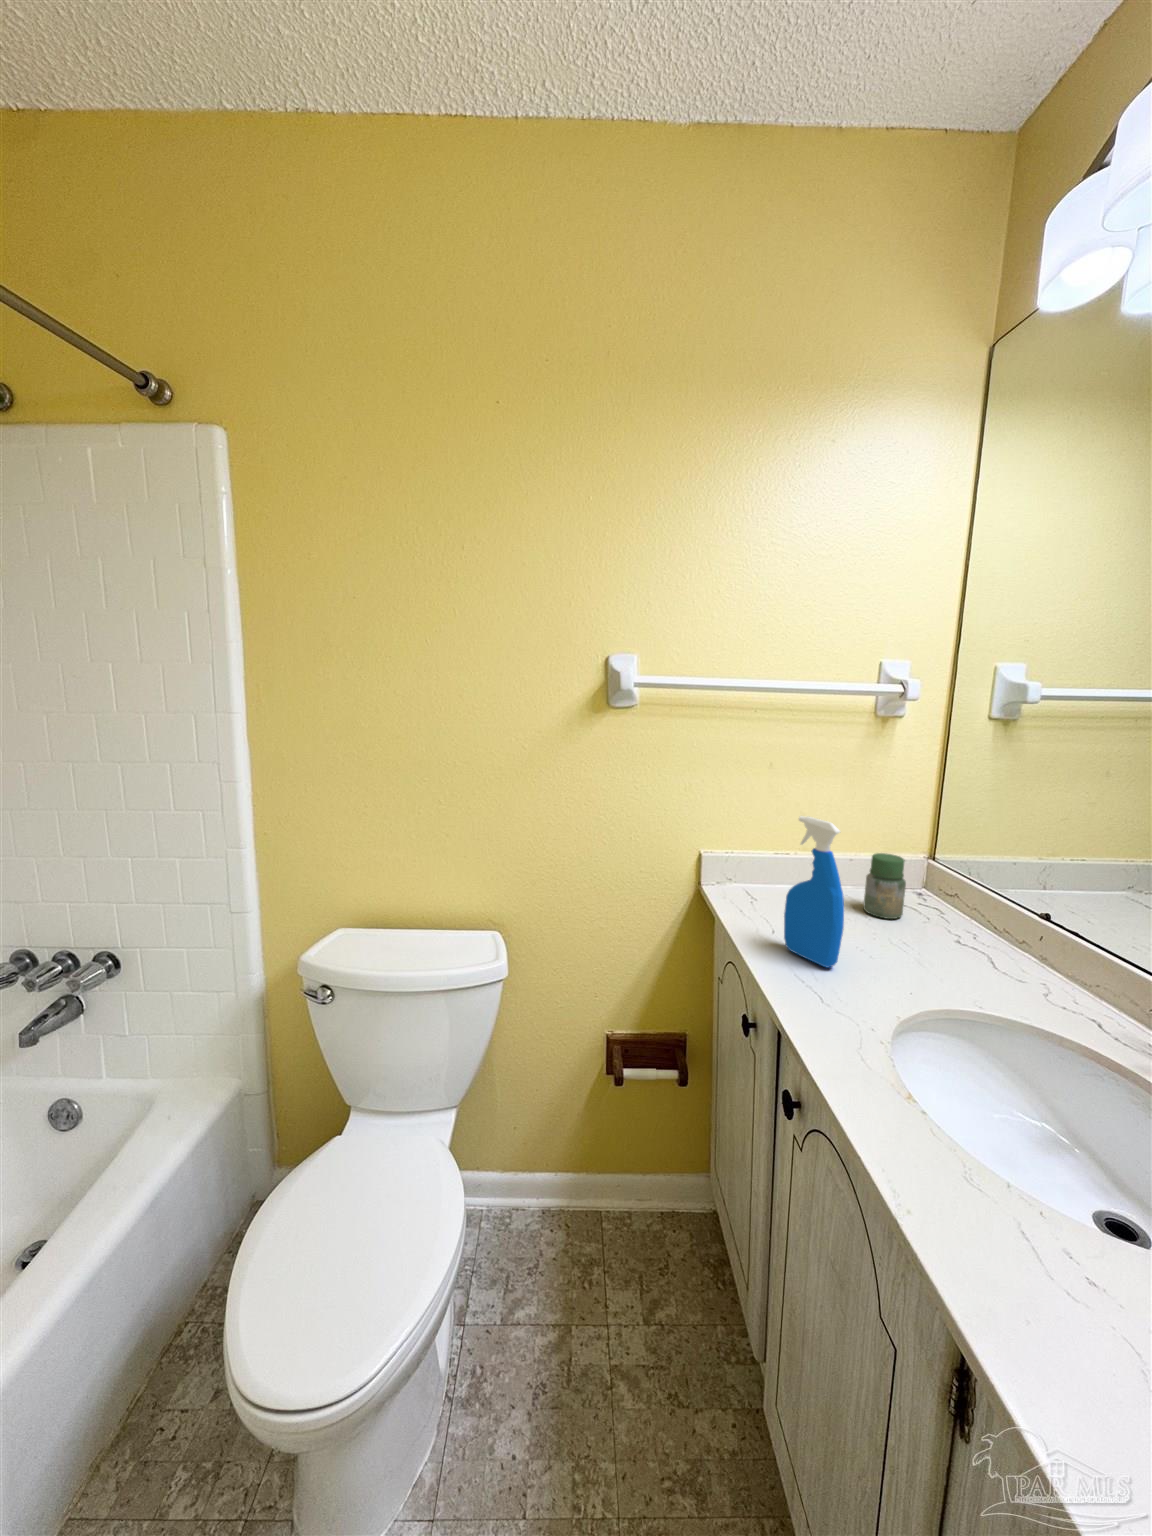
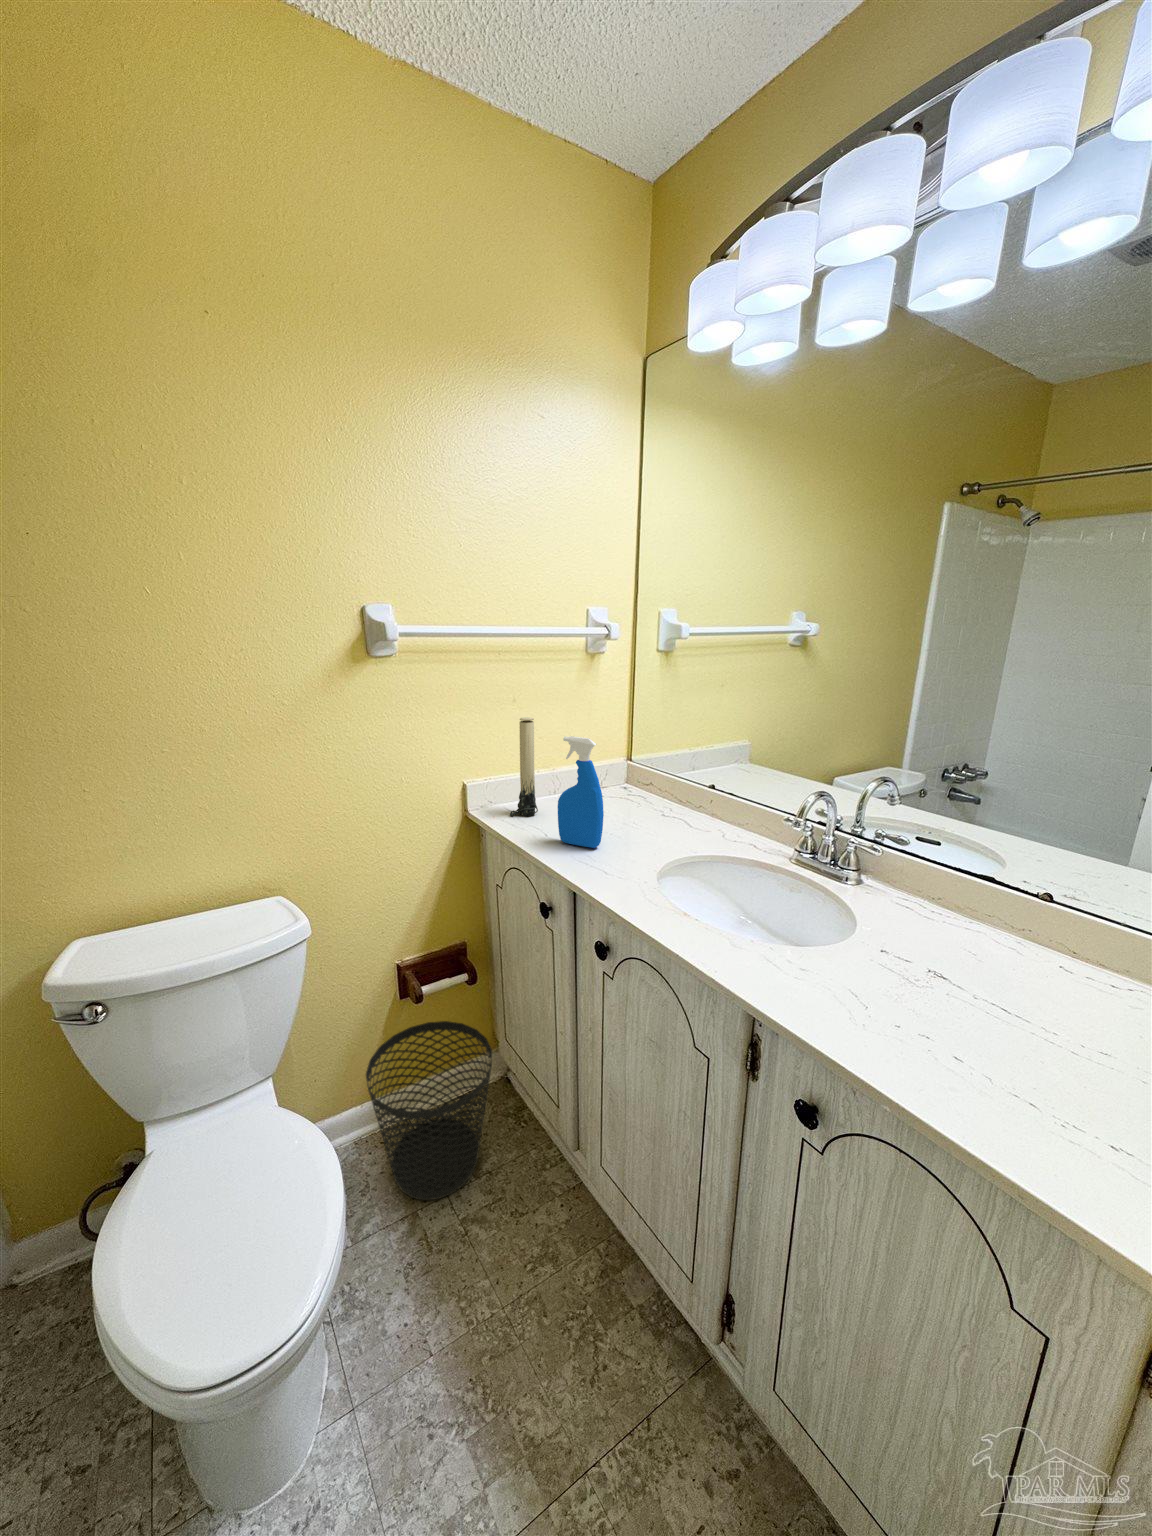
candle: none [742,787,783,906] -> present [510,717,538,816]
jar: present [863,853,906,919] -> none [595,760,622,808]
wastebasket: none [542,1108,681,1328] -> present [366,1021,492,1200]

